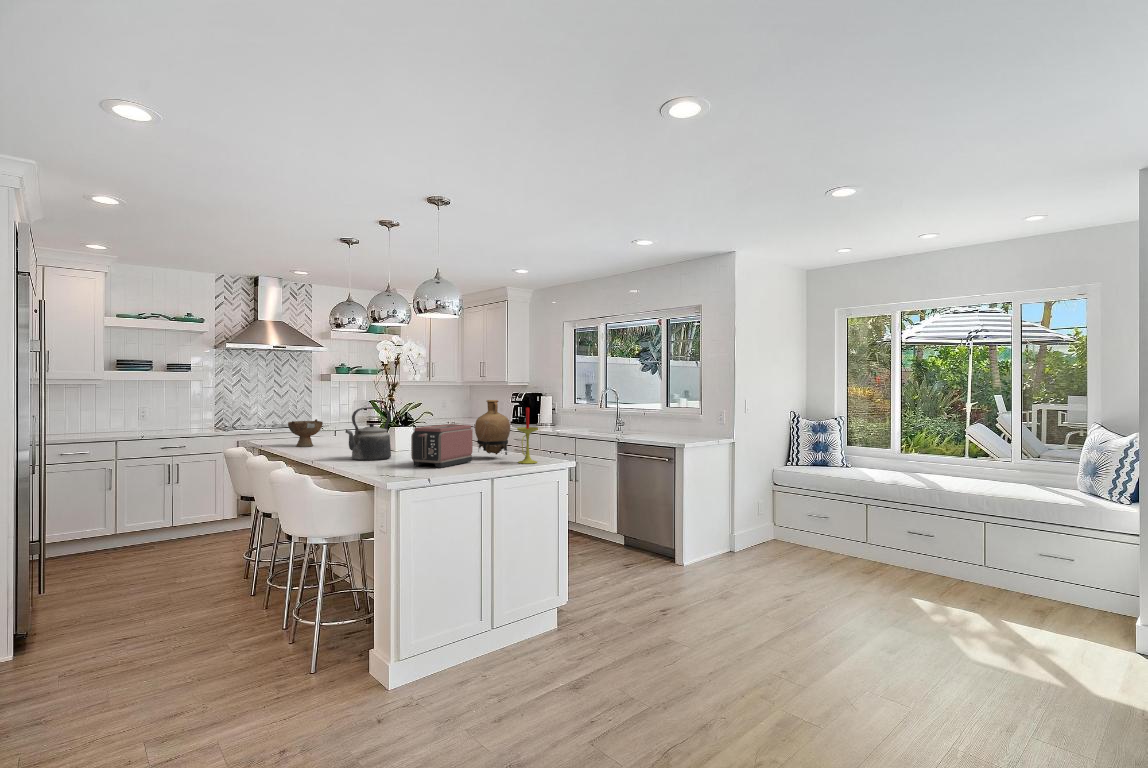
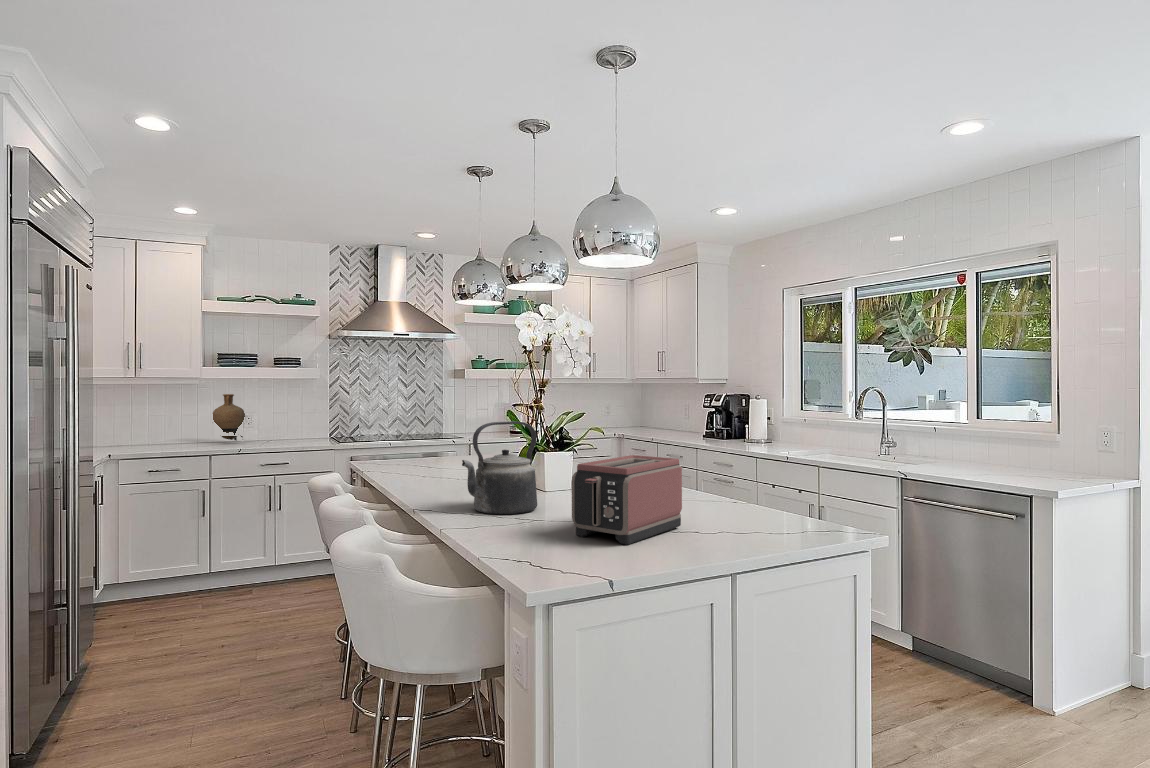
vase: present [475,400,510,455] -> present [213,394,245,440]
candle: present [517,408,538,464] -> none [767,424,812,538]
bowl: present [288,419,323,447] -> none [394,434,442,476]

